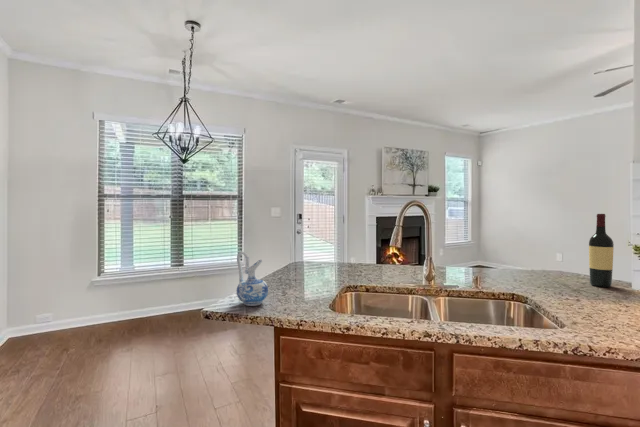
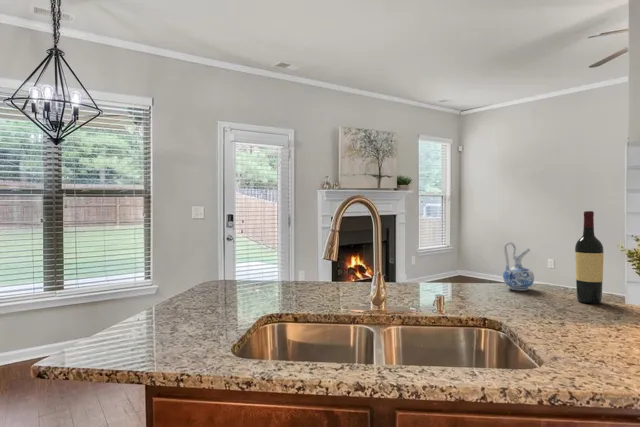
ceramic pitcher: present [237,252,268,306] -> present [503,242,534,290]

